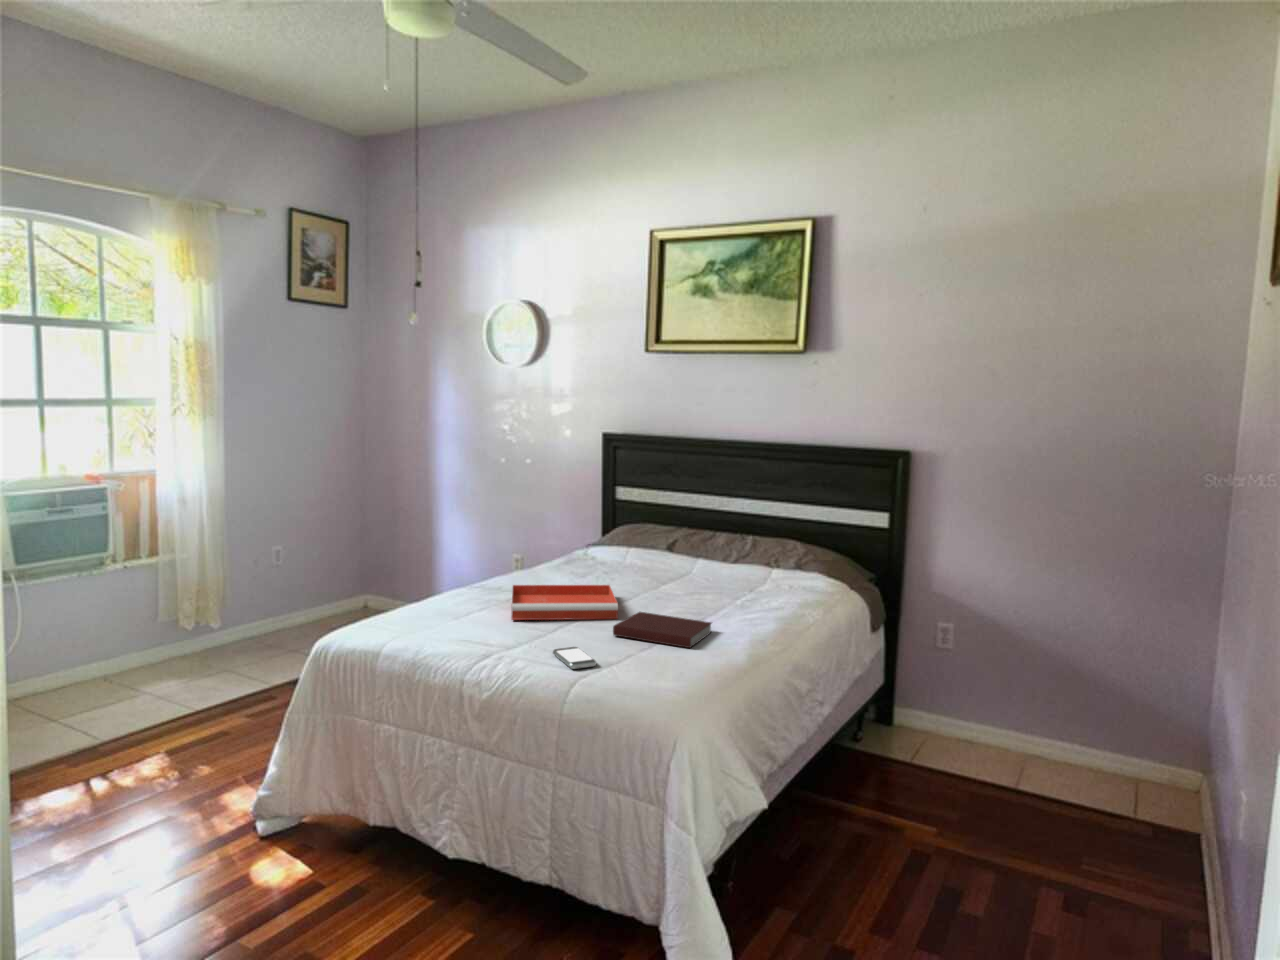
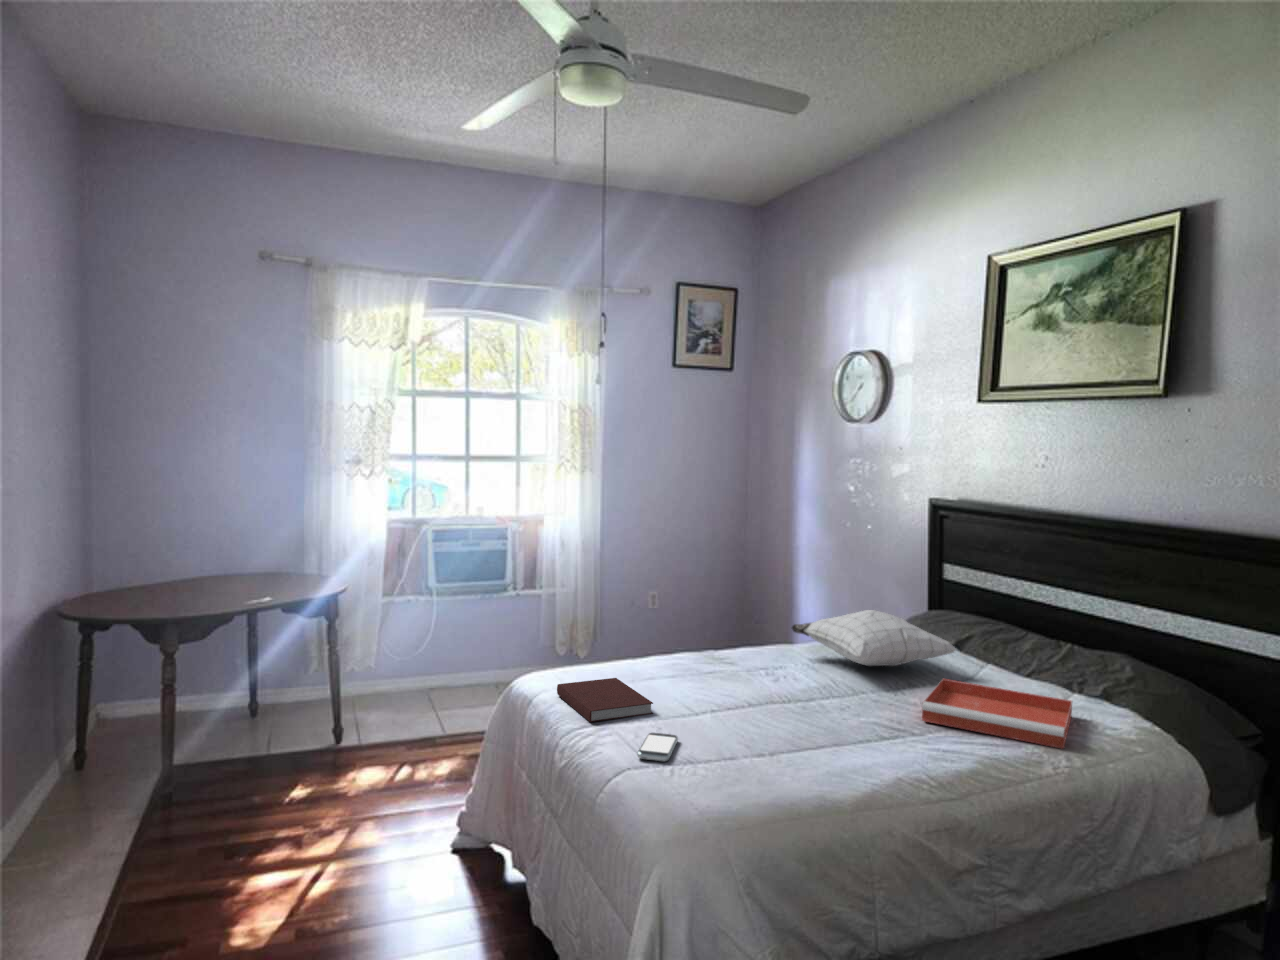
pillow: none [548,527,683,573] -> present [791,610,956,666]
tray: present [511,585,618,620] -> present [922,679,1072,748]
notebook: present [613,612,712,648] -> present [557,678,653,722]

